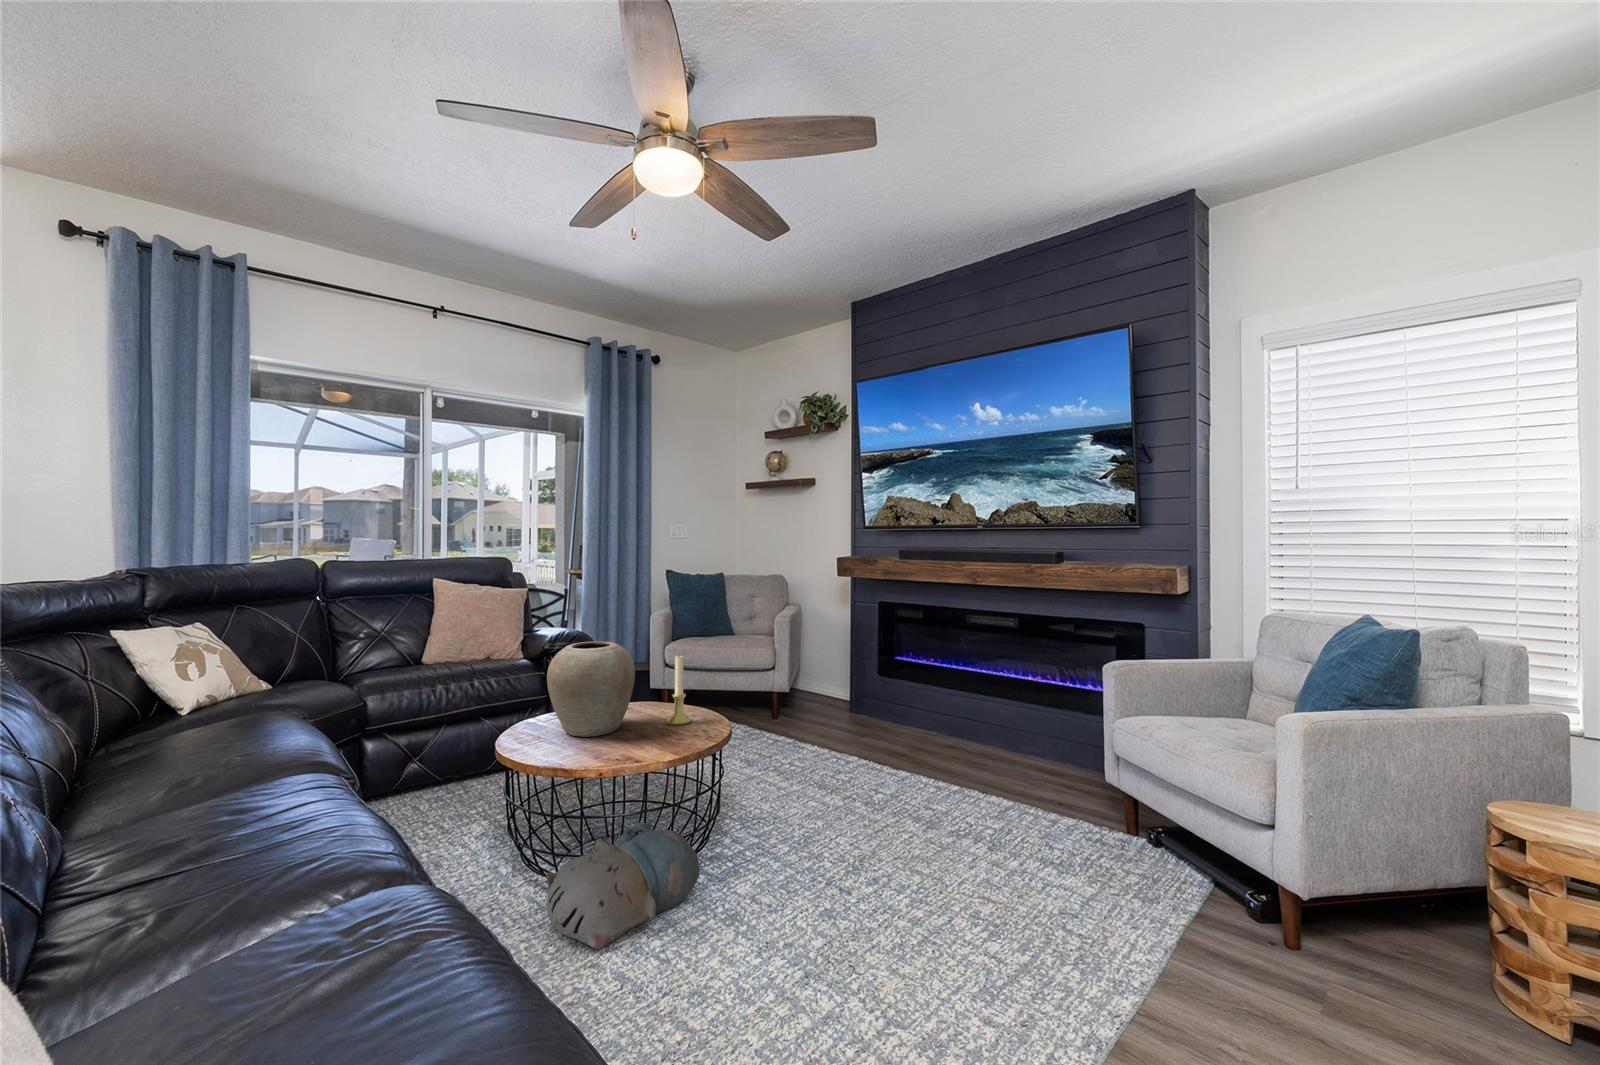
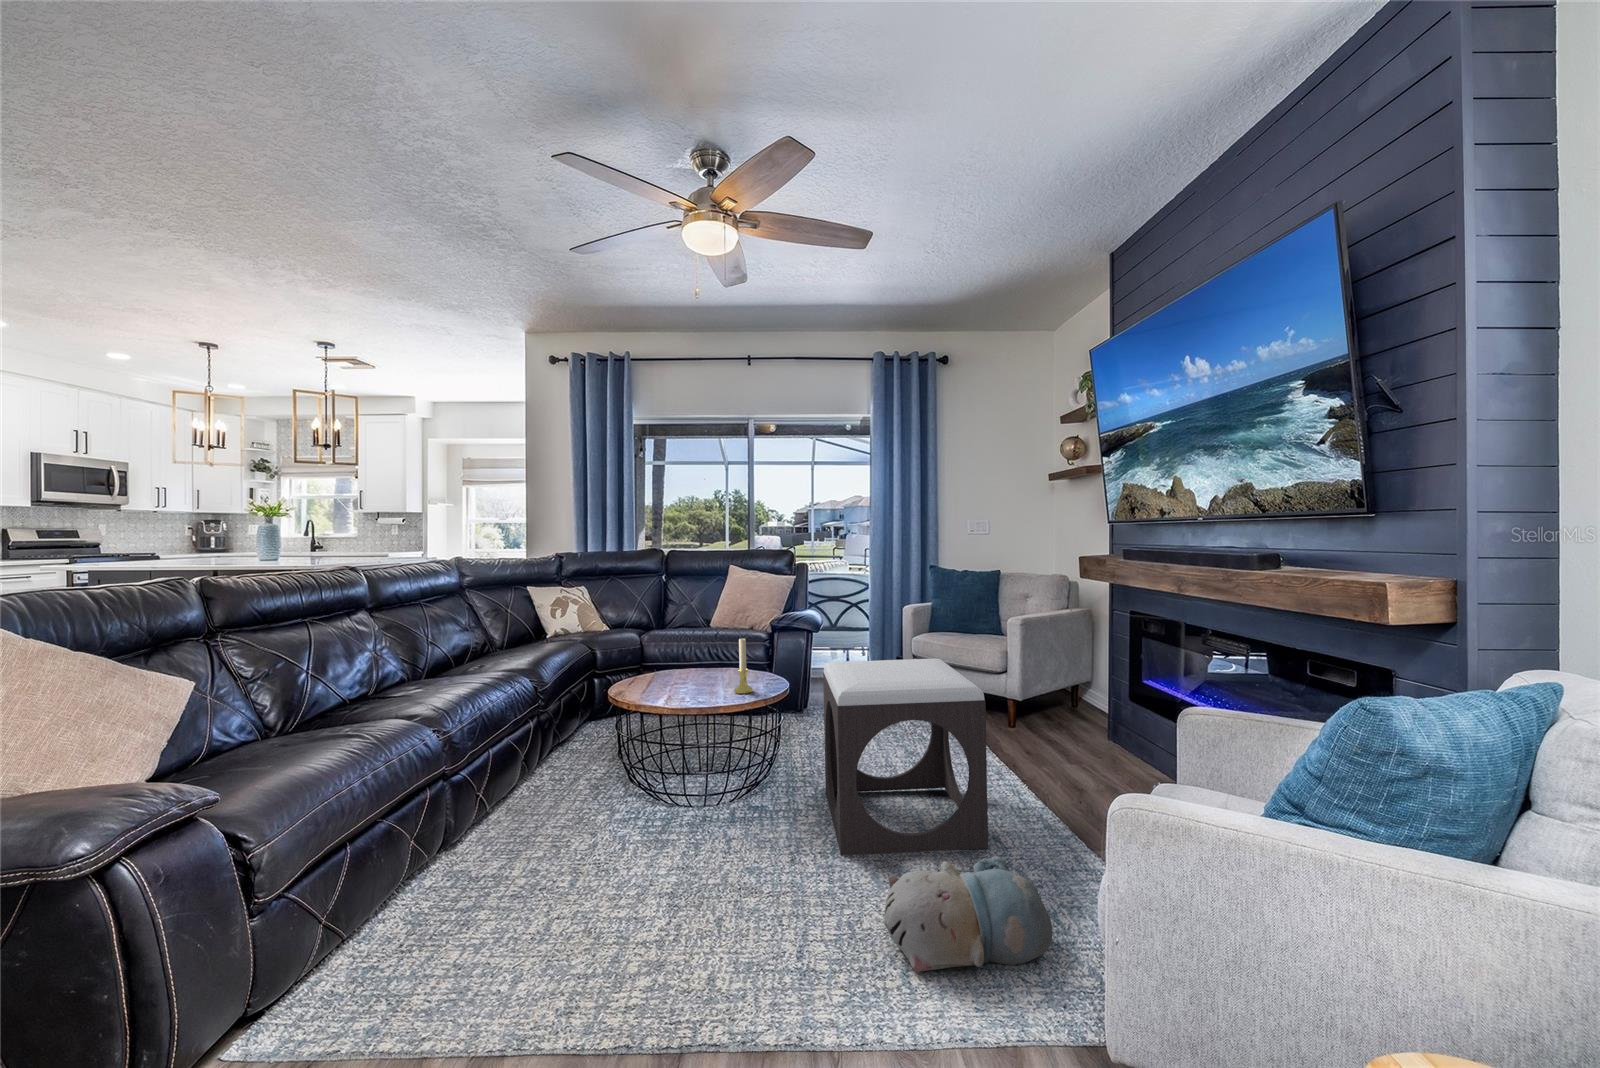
vase: present [547,641,635,737] -> none [657,621,719,690]
footstool: none [762,654,950,862] -> present [823,659,988,855]
plush toy: present [546,822,700,949] -> present [884,856,1052,972]

